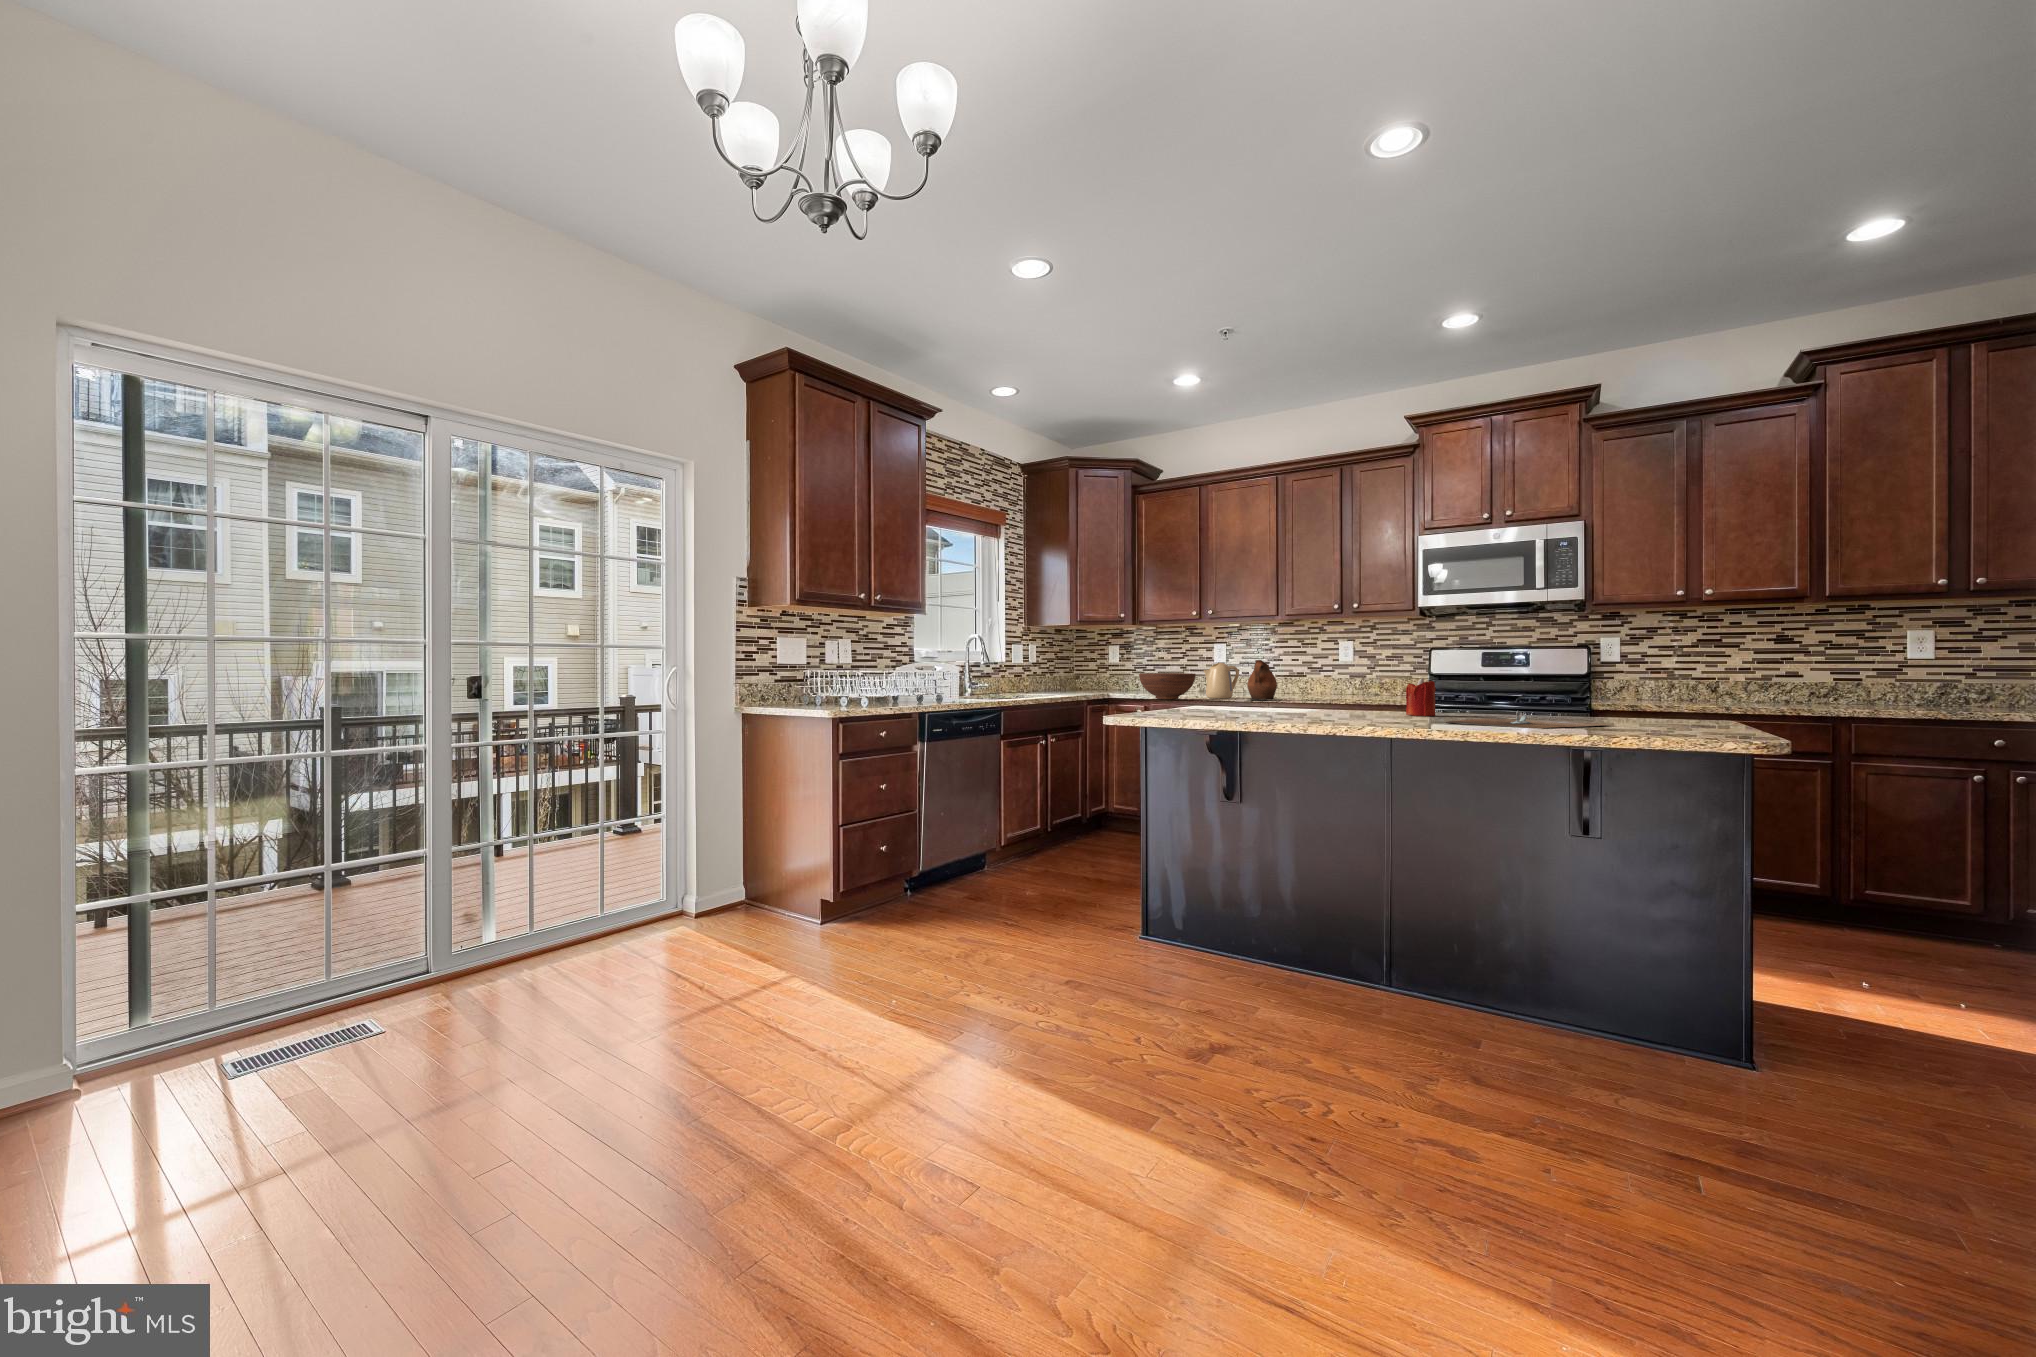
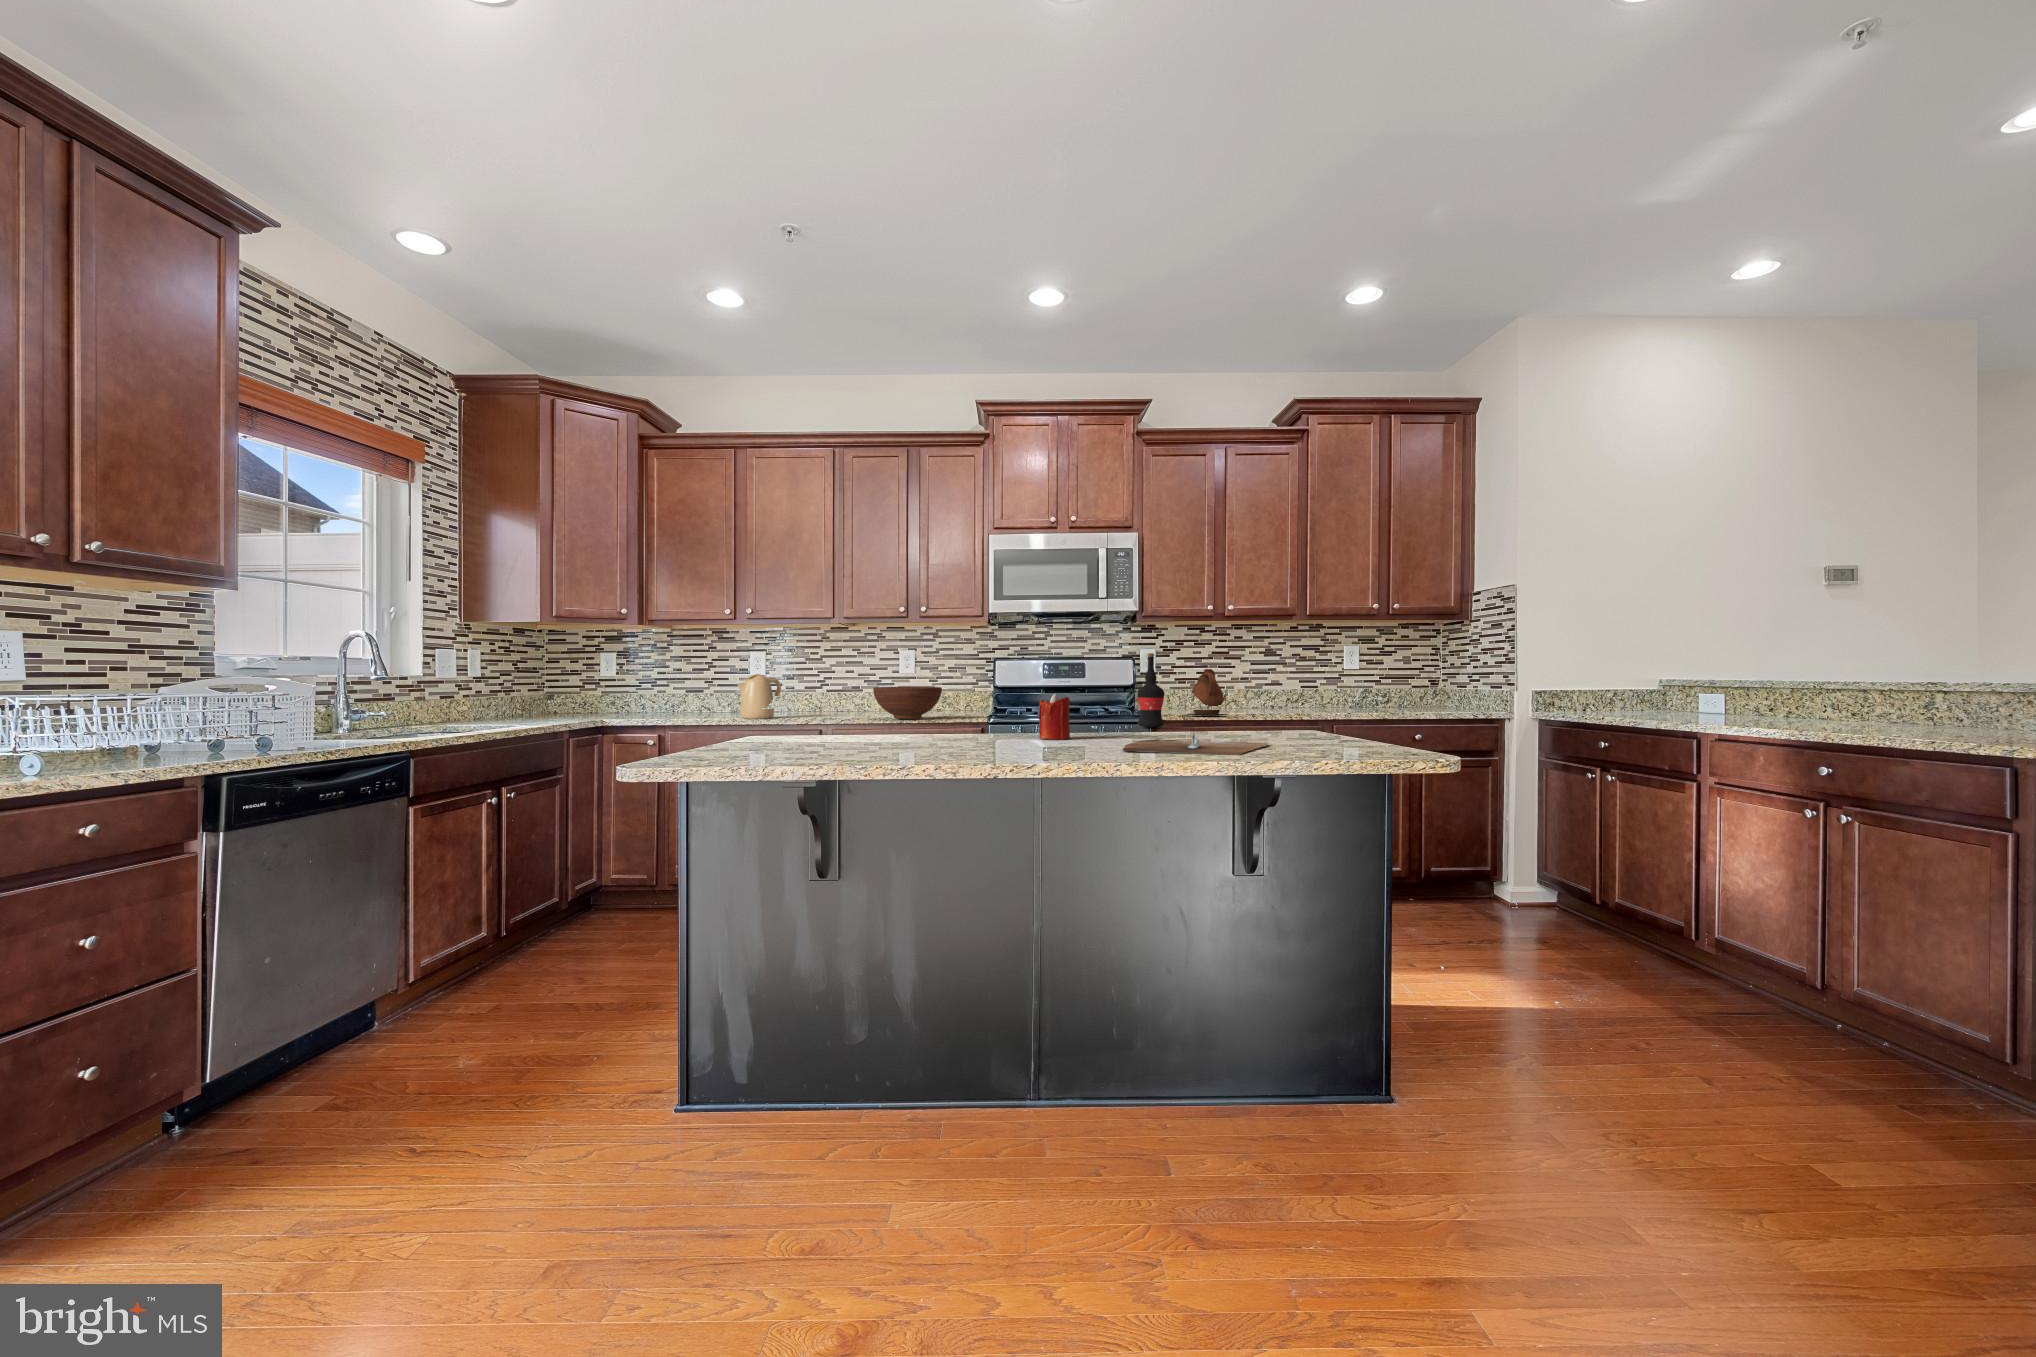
wine bottle: none [1540,643,1570,713] -> present [1137,653,1164,728]
ceramic pitcher: present [1247,660,1282,700] -> present [1187,669,1227,716]
fruit bowl: present [1139,673,1196,700] -> present [873,687,942,719]

